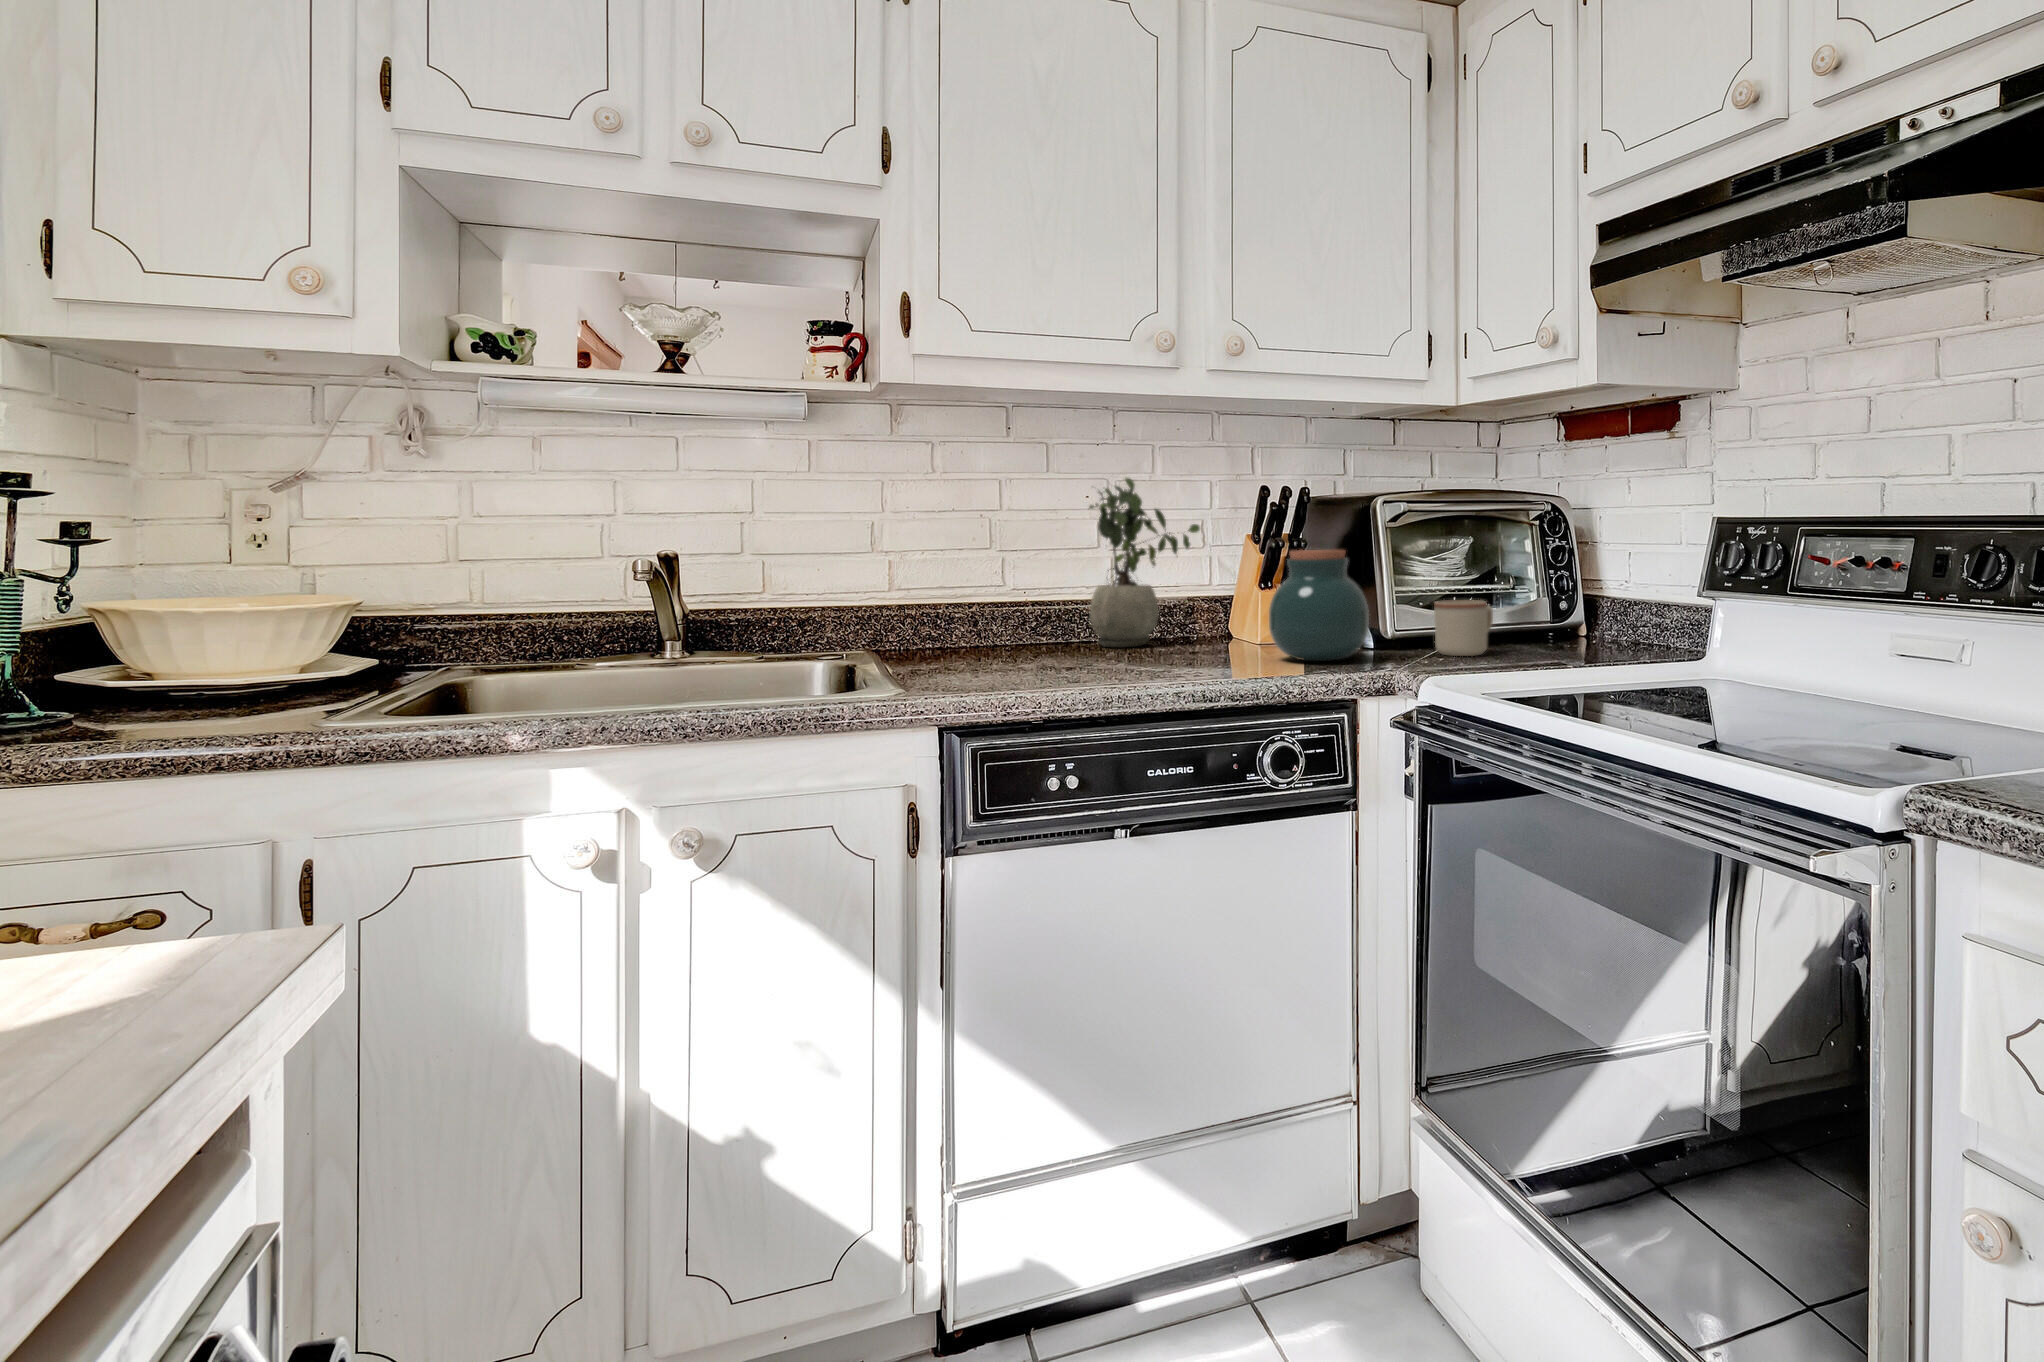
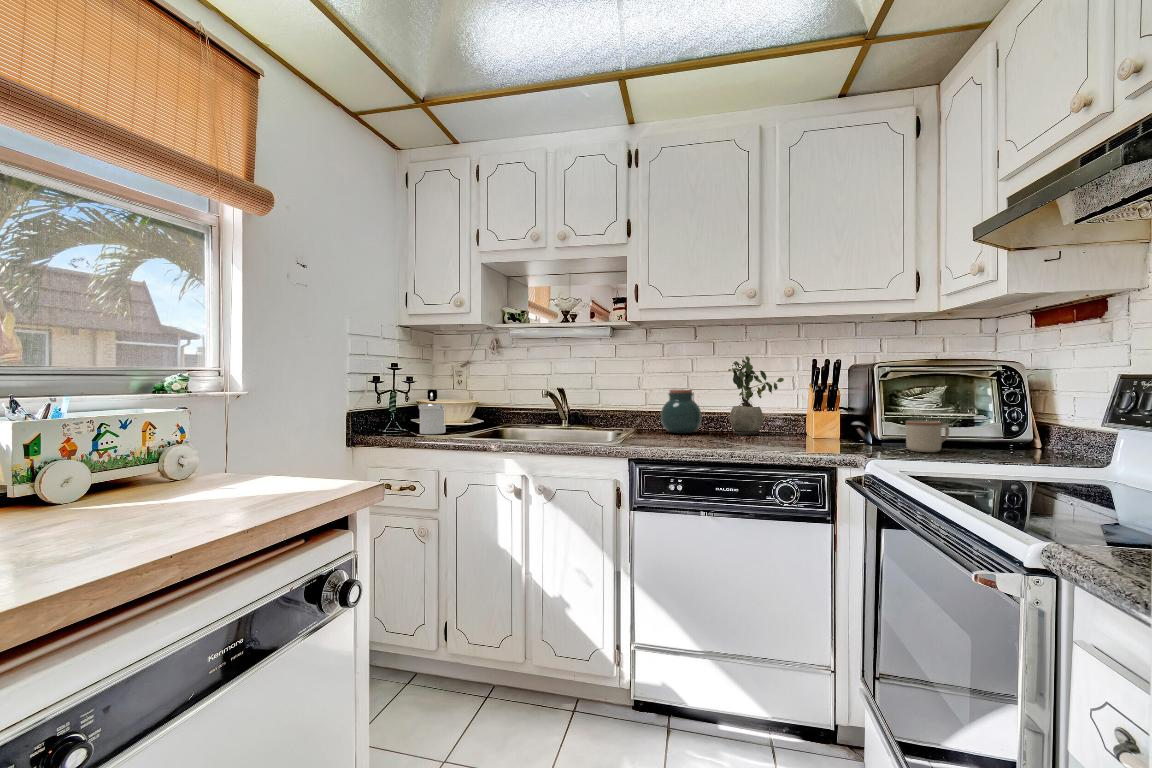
jar: present [1269,550,1369,661] -> present [661,389,701,434]
soap dispenser: none [112,566,241,723] -> present [419,390,446,434]

